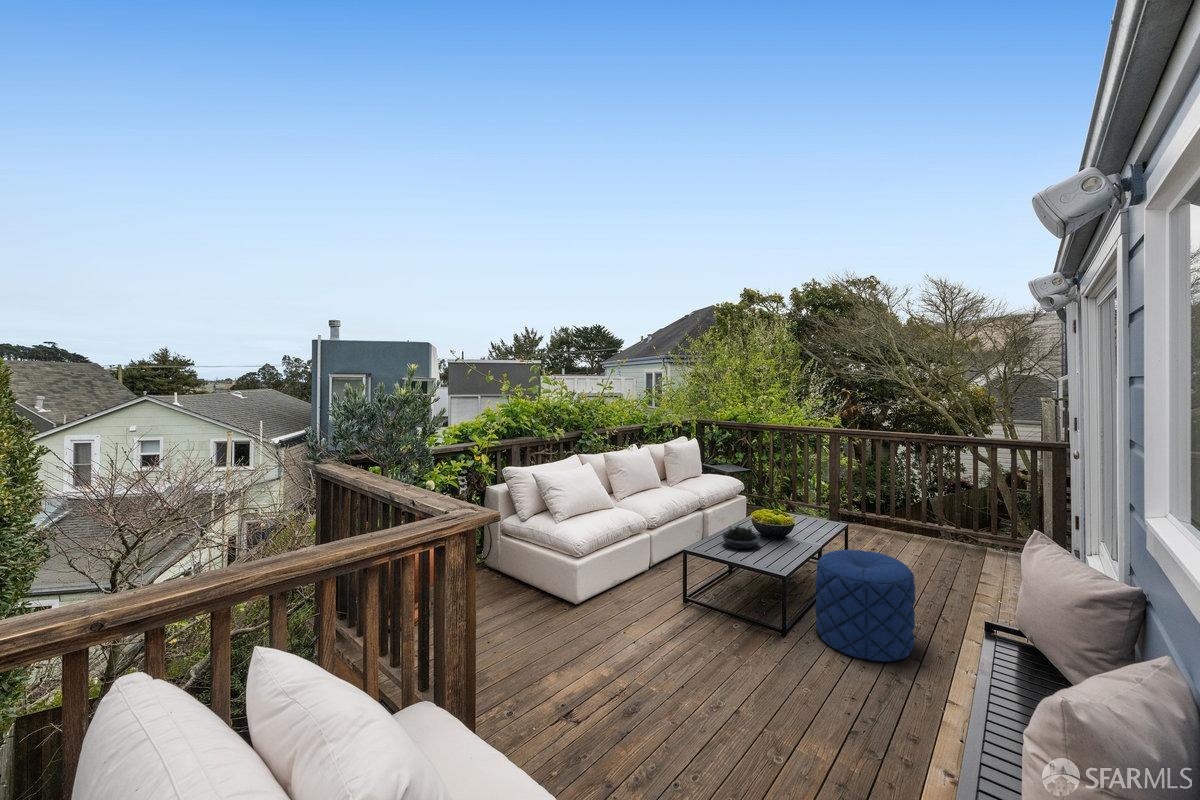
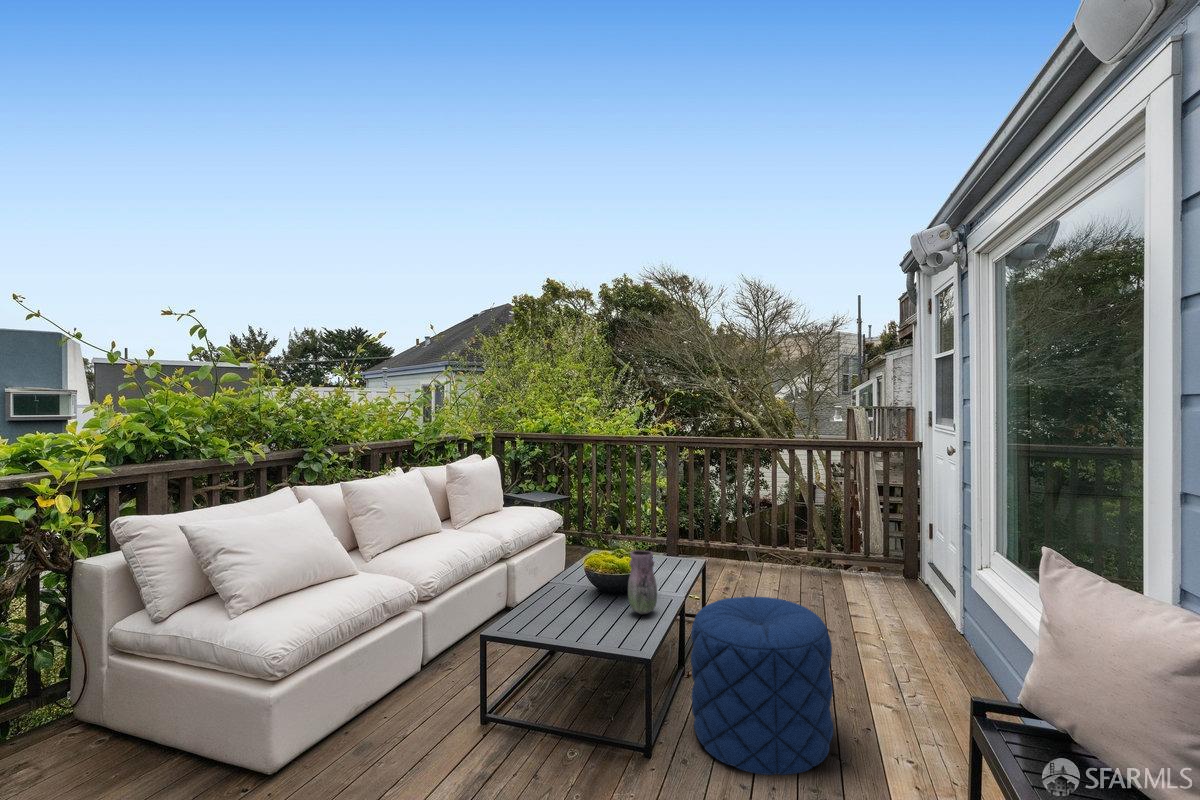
vase: none [777,512,797,553] -> present [628,550,657,615]
succulent plant: present [722,526,760,549] -> none [542,579,602,618]

